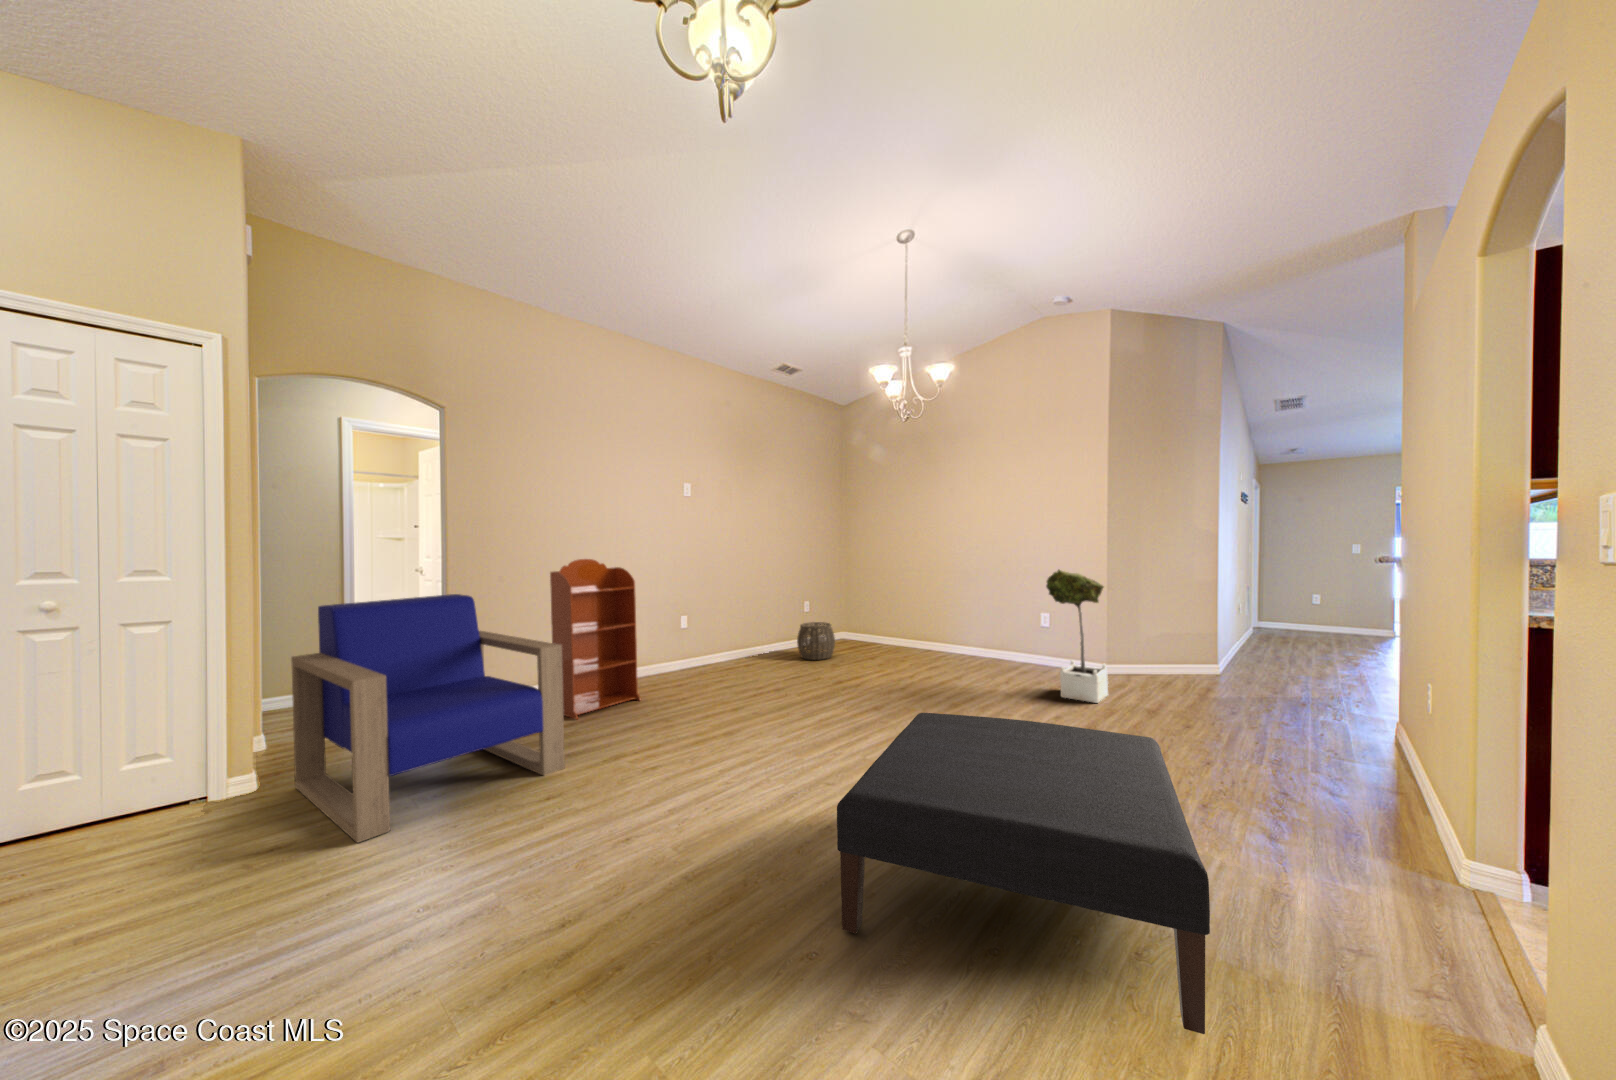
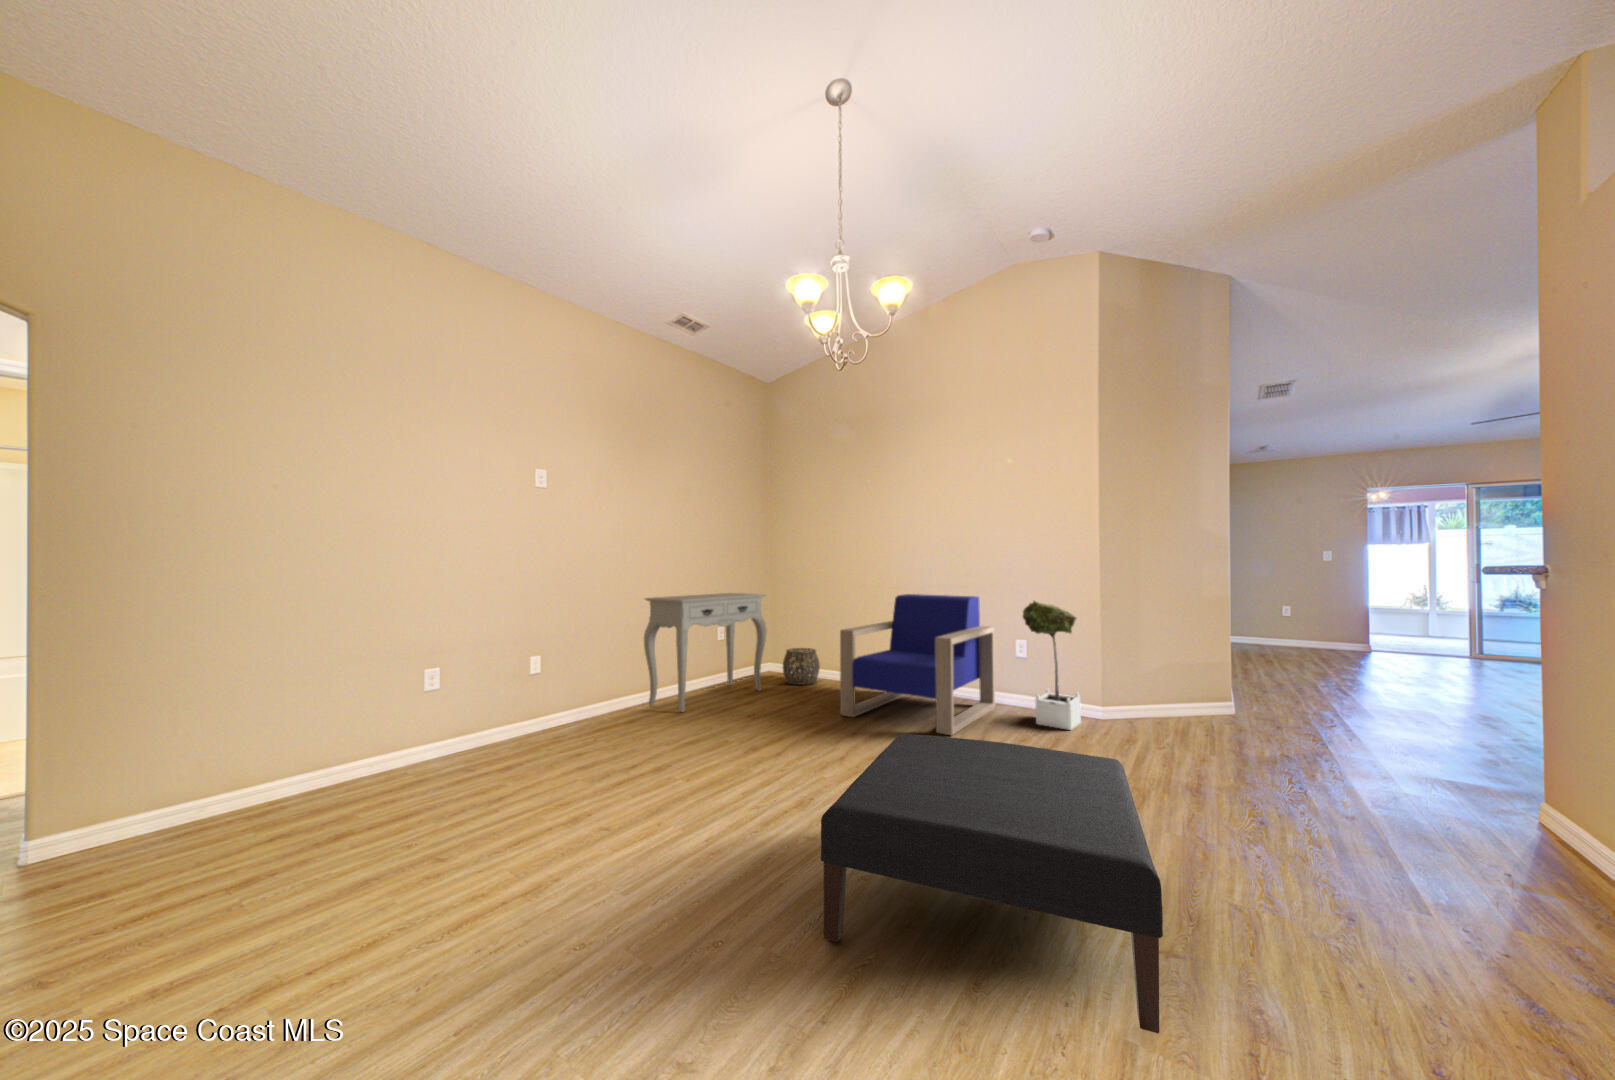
bookcase: present [550,559,641,720] -> none [543,581,629,739]
console table: none [653,567,780,690] -> present [644,593,767,712]
armchair: present [291,594,565,842] -> present [840,594,995,735]

